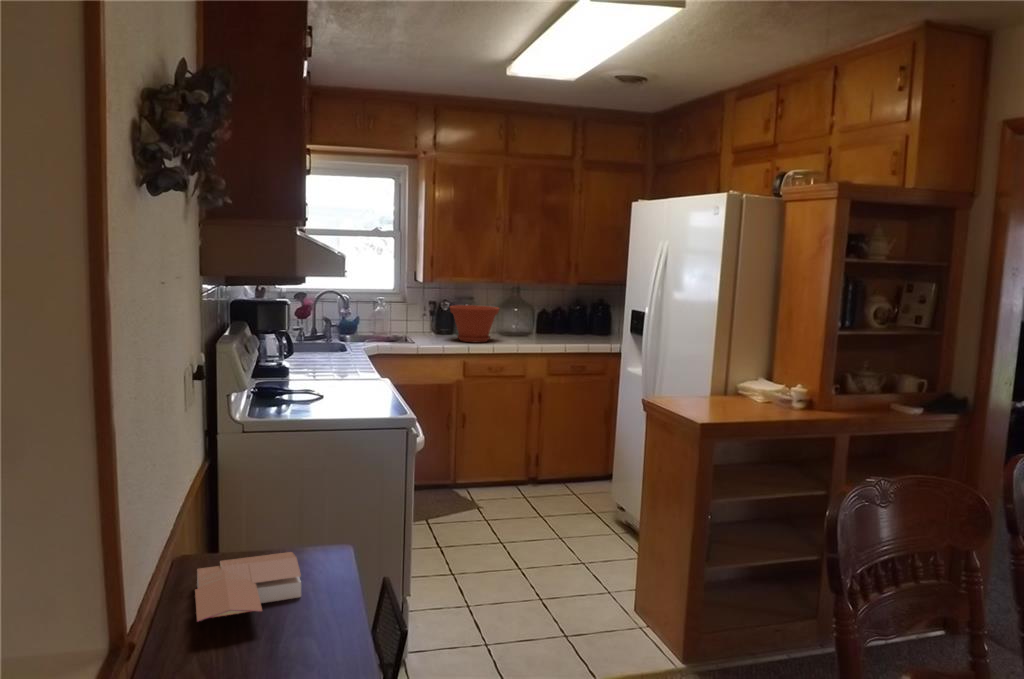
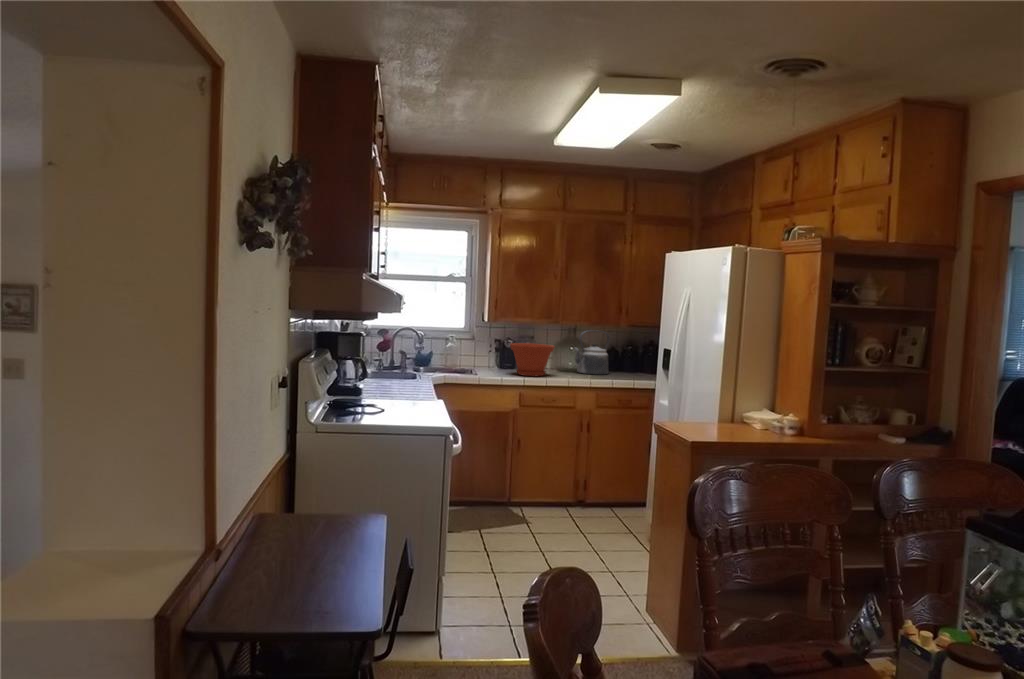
kettle: none [518,289,556,338] -> present [574,330,610,375]
book: present [195,552,301,622] -> none [264,506,339,537]

